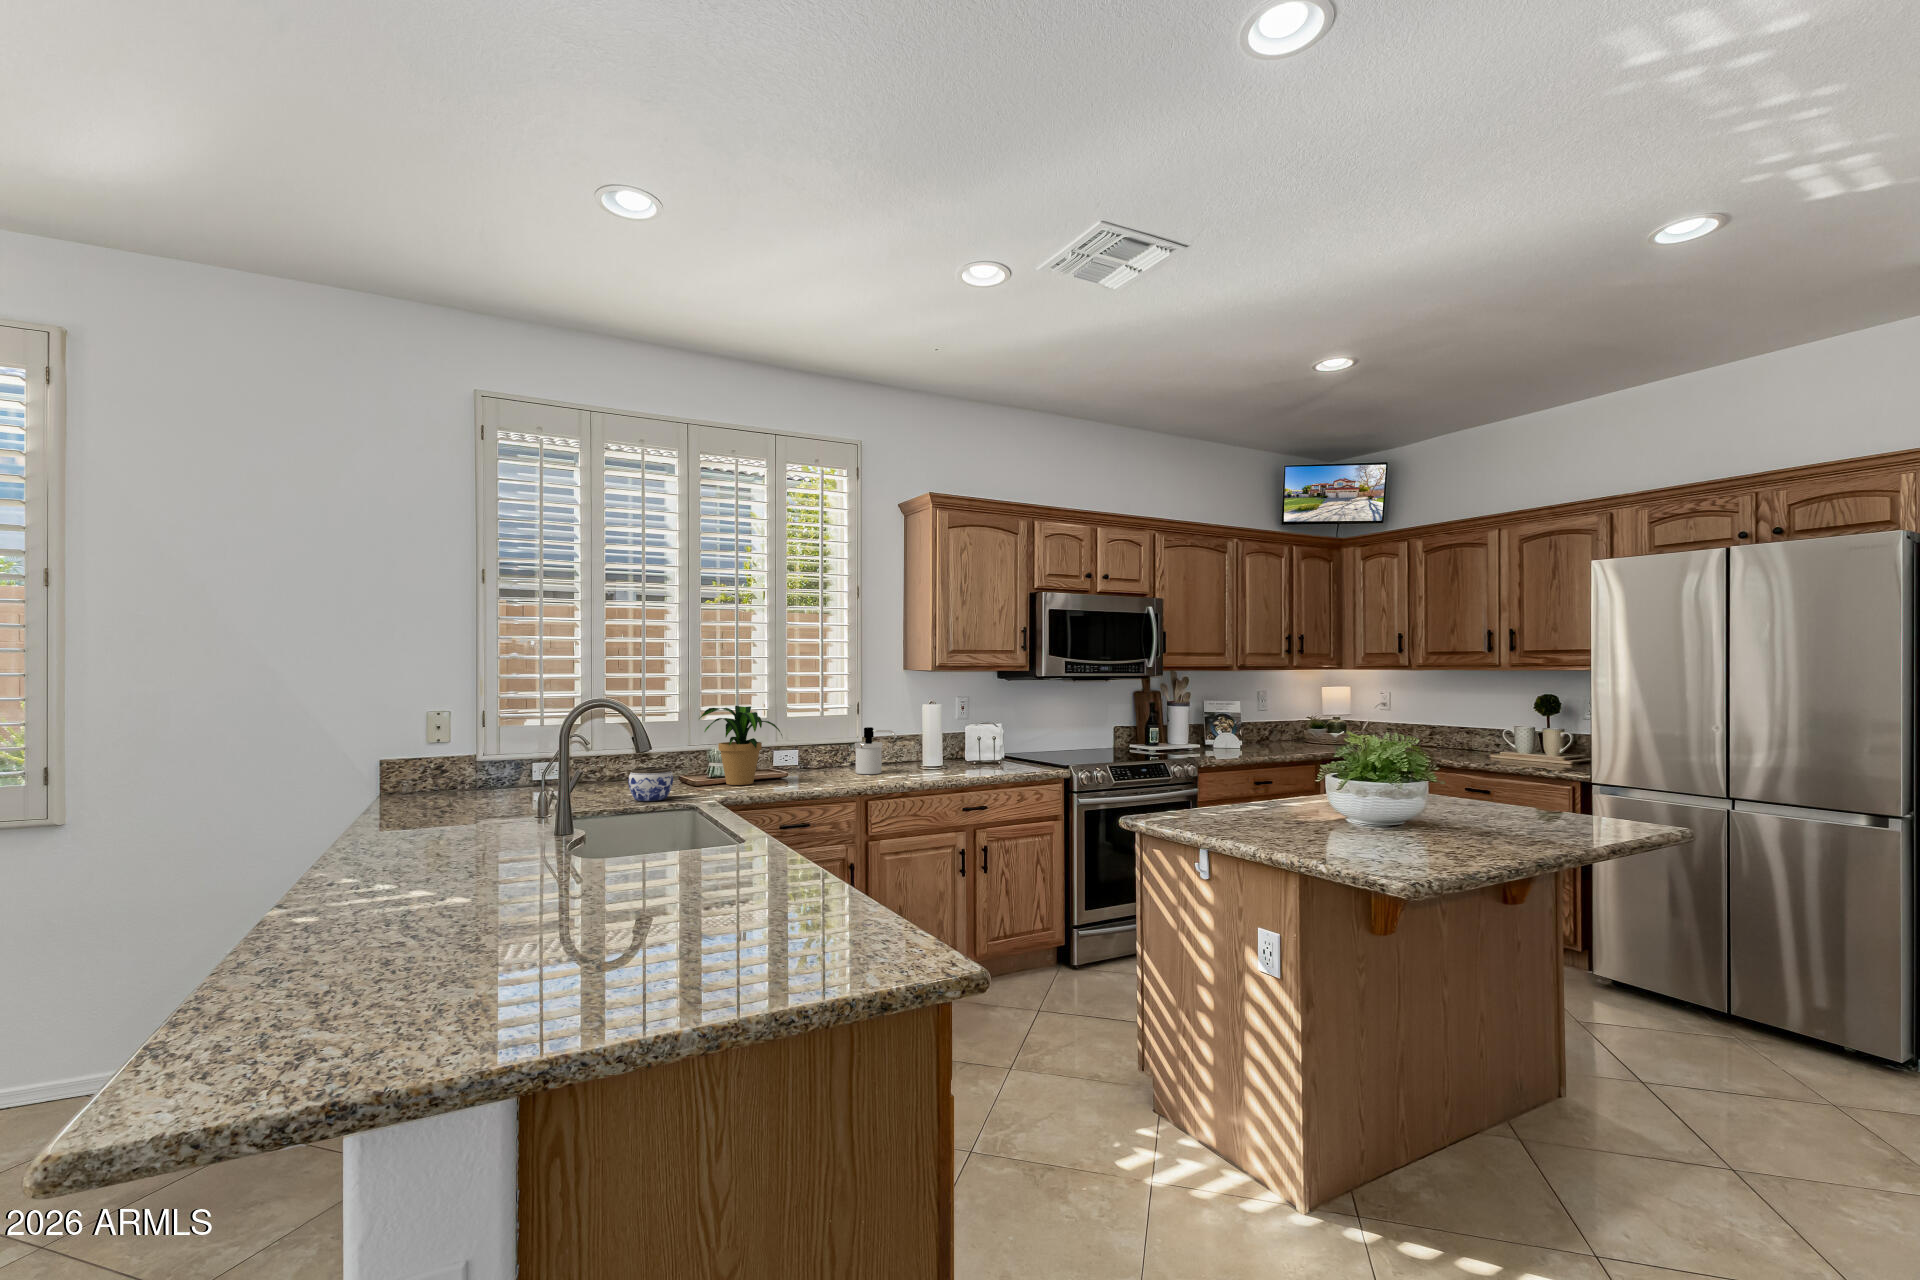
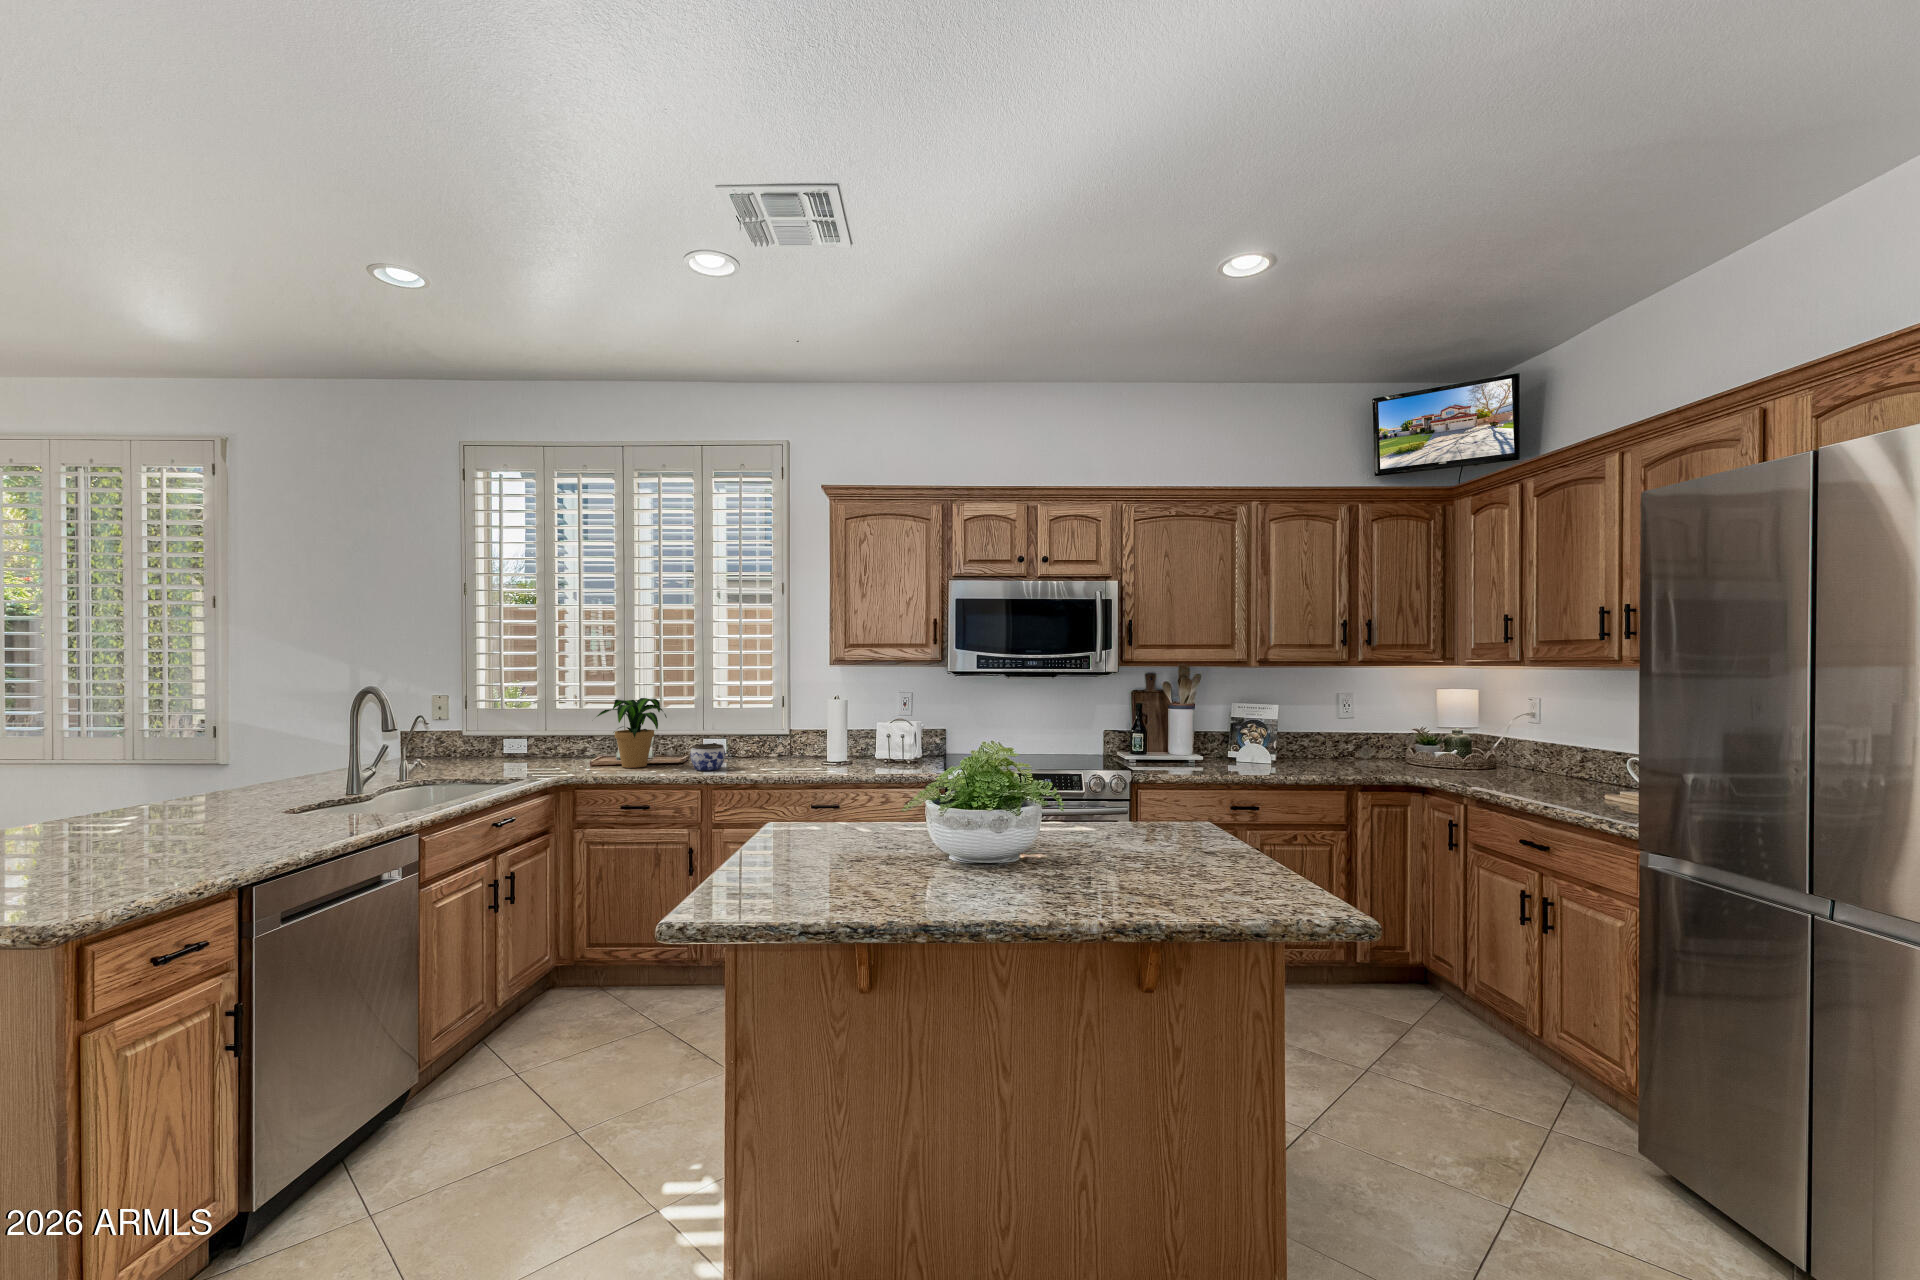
soap dispenser: present [855,727,897,774] -> none [754,721,784,765]
jar: present [628,767,673,801] -> present [690,743,725,771]

